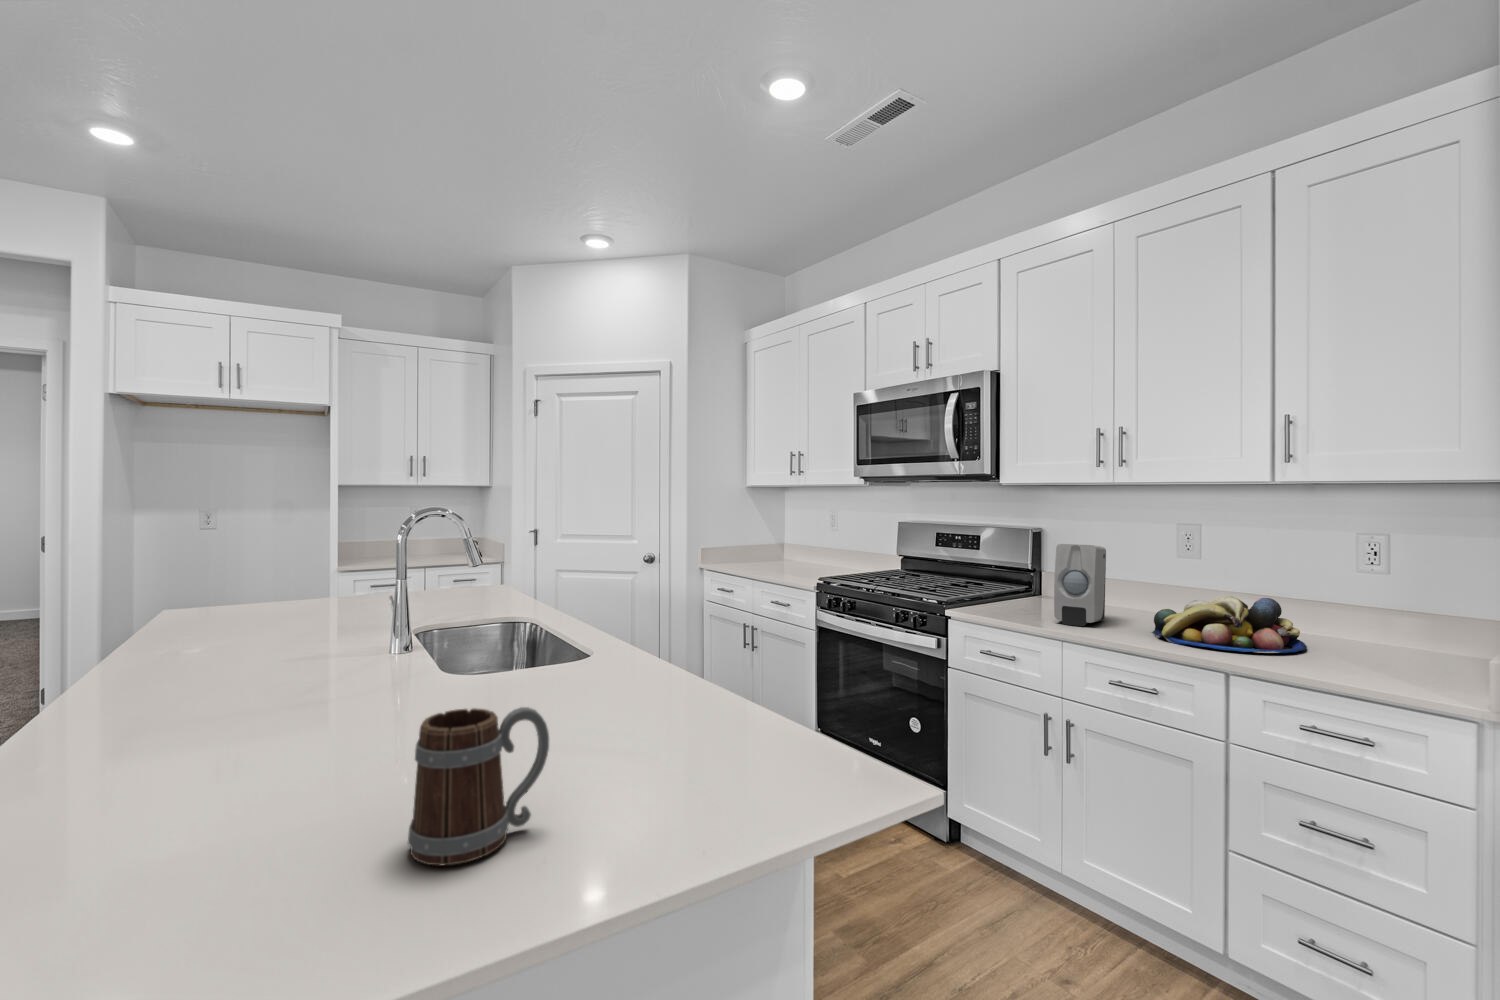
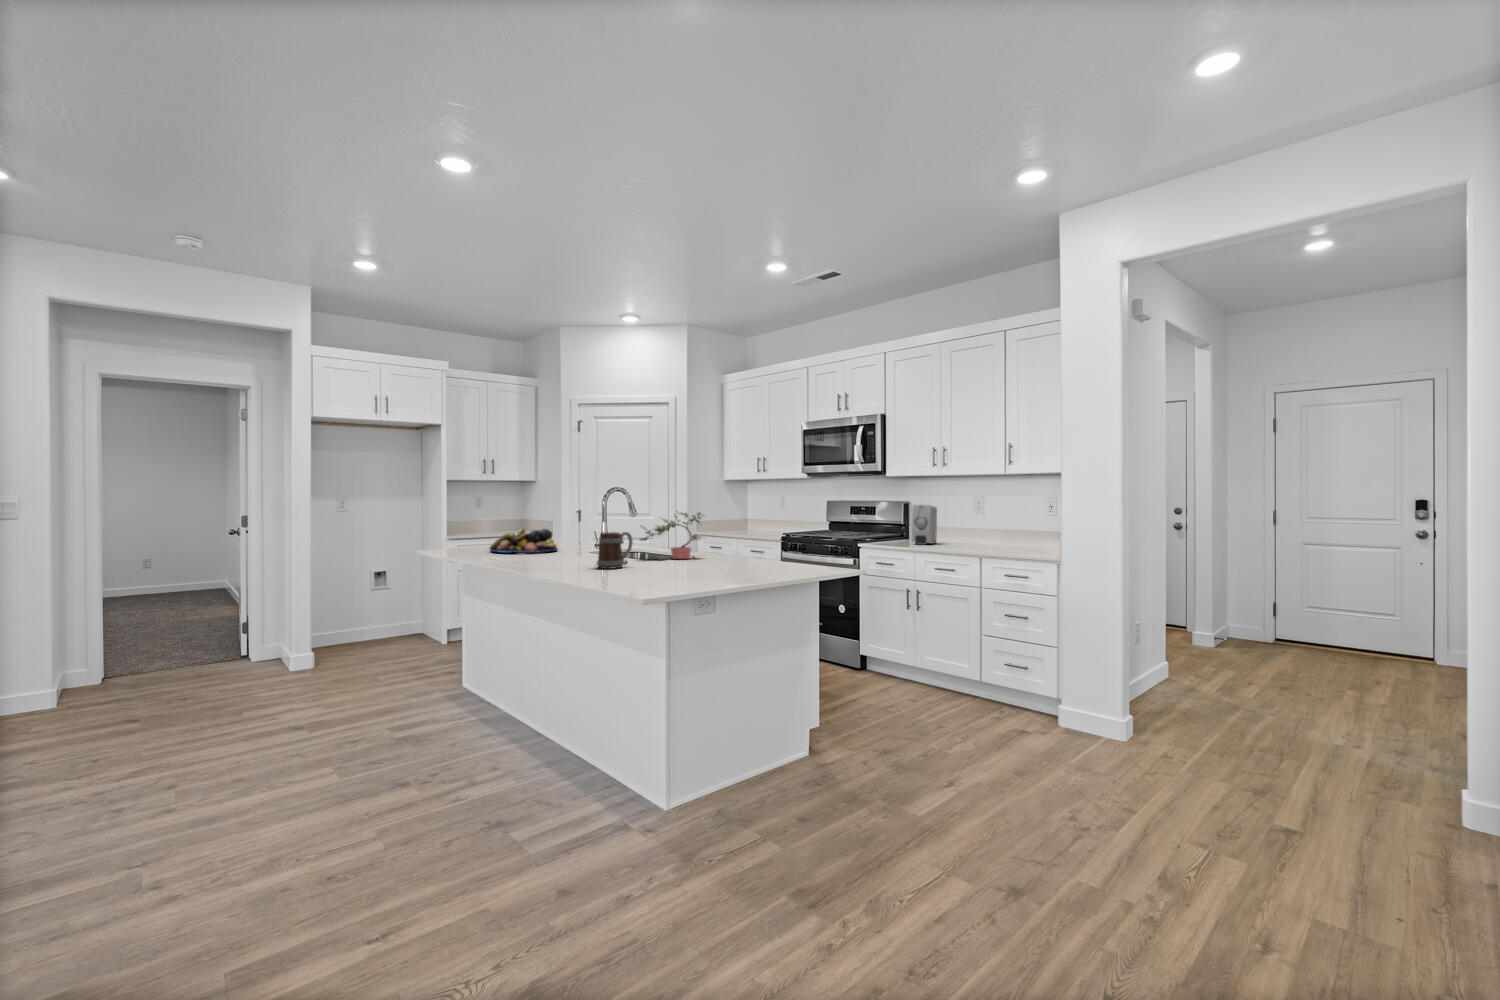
potted plant: none [353,579,548,712] -> present [640,512,701,559]
fruit bowl: present [1152,596,1307,653] -> present [490,528,558,553]
mug: present [408,707,549,865] -> present [597,532,633,569]

